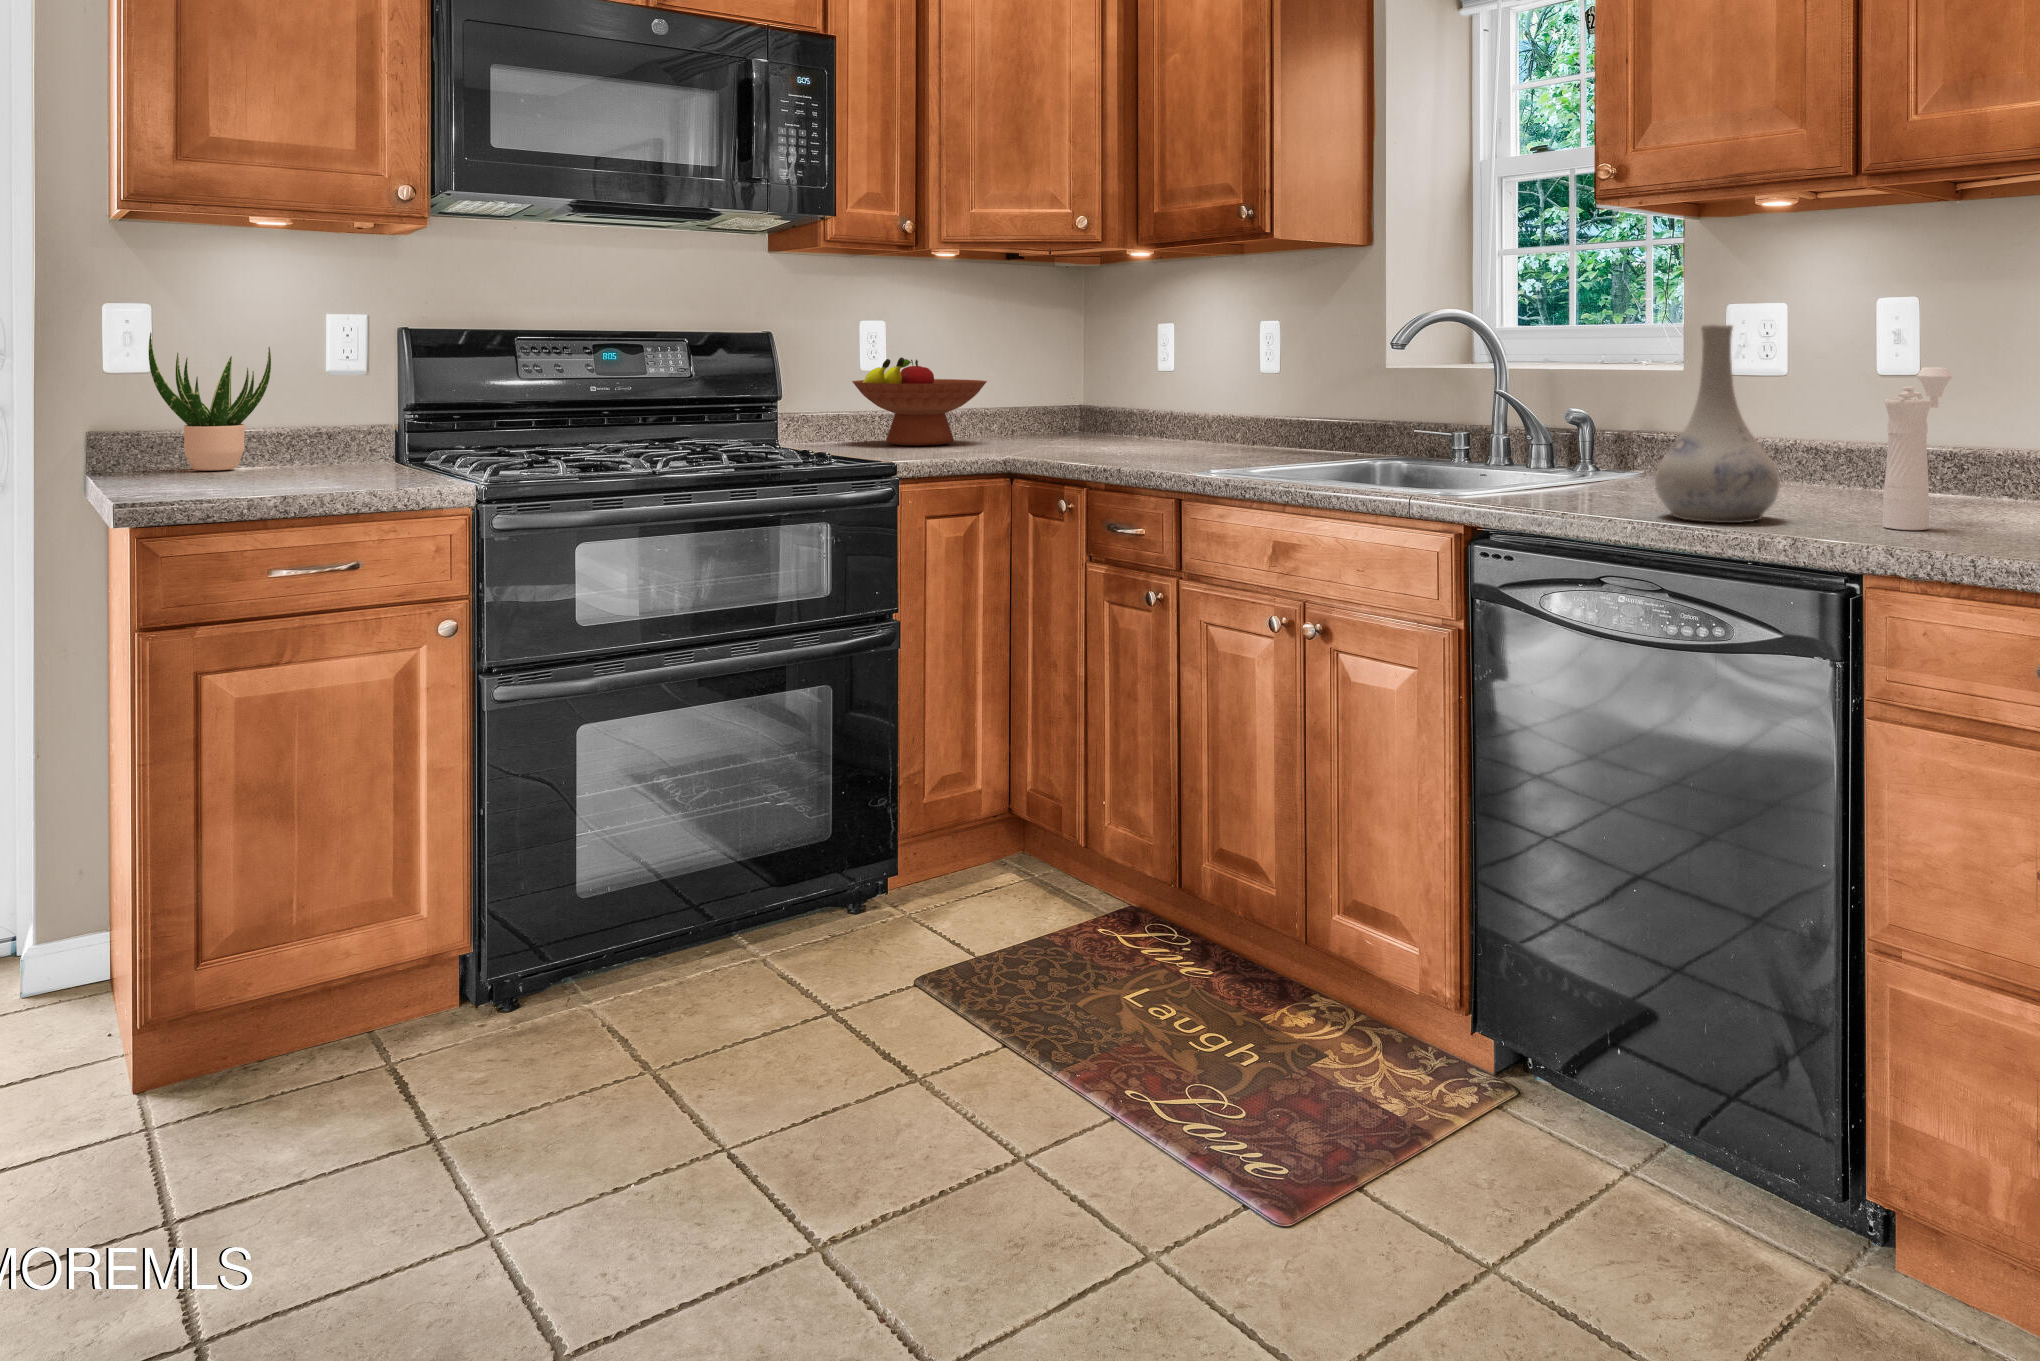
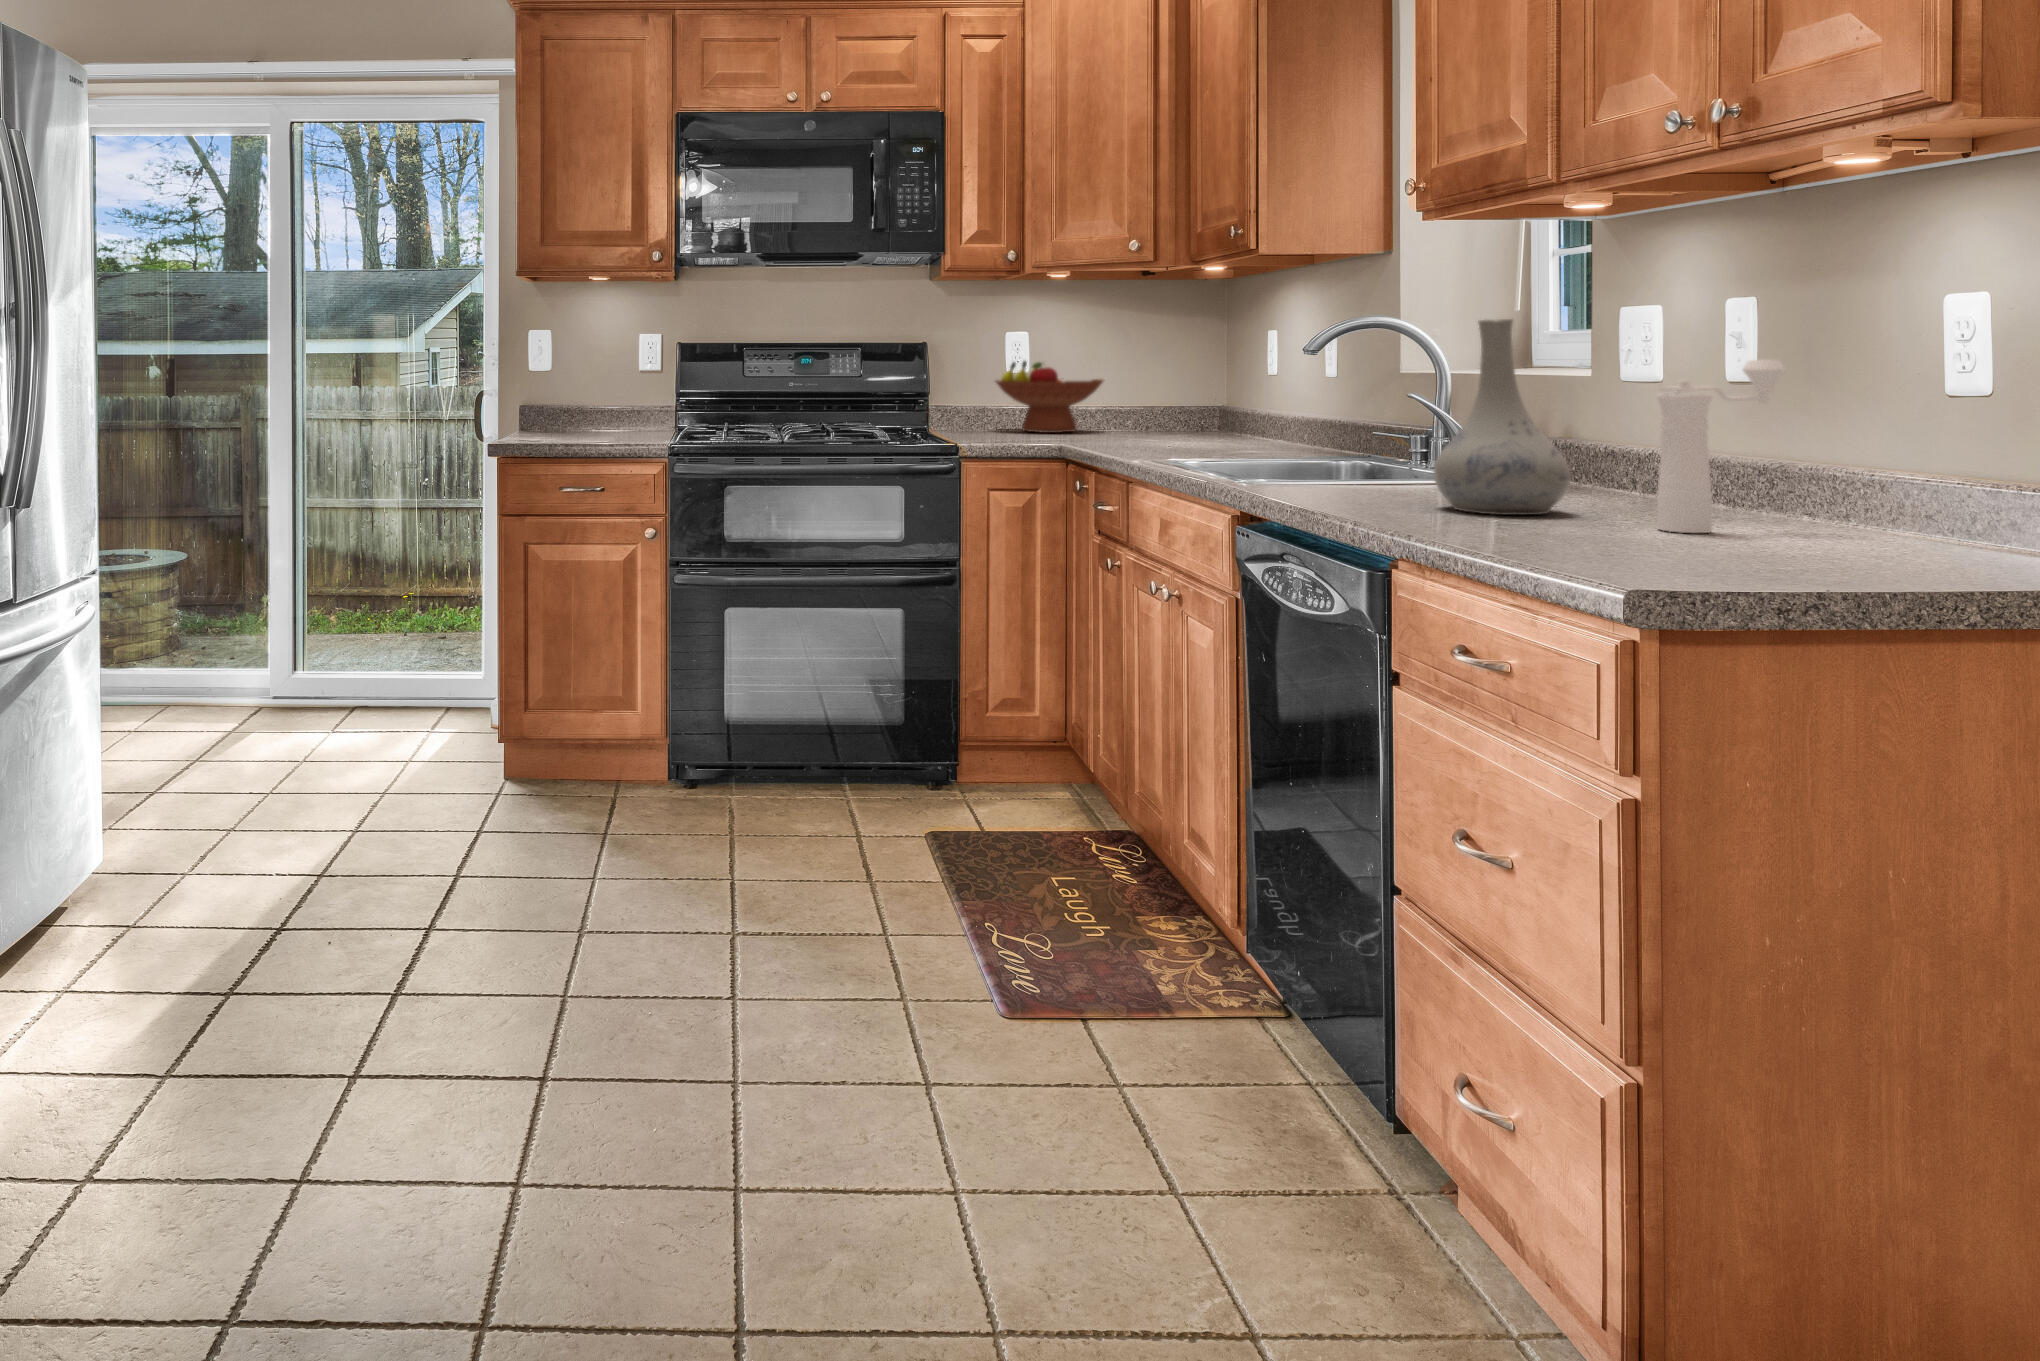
potted plant: present [149,333,271,471] -> none [547,347,607,430]

